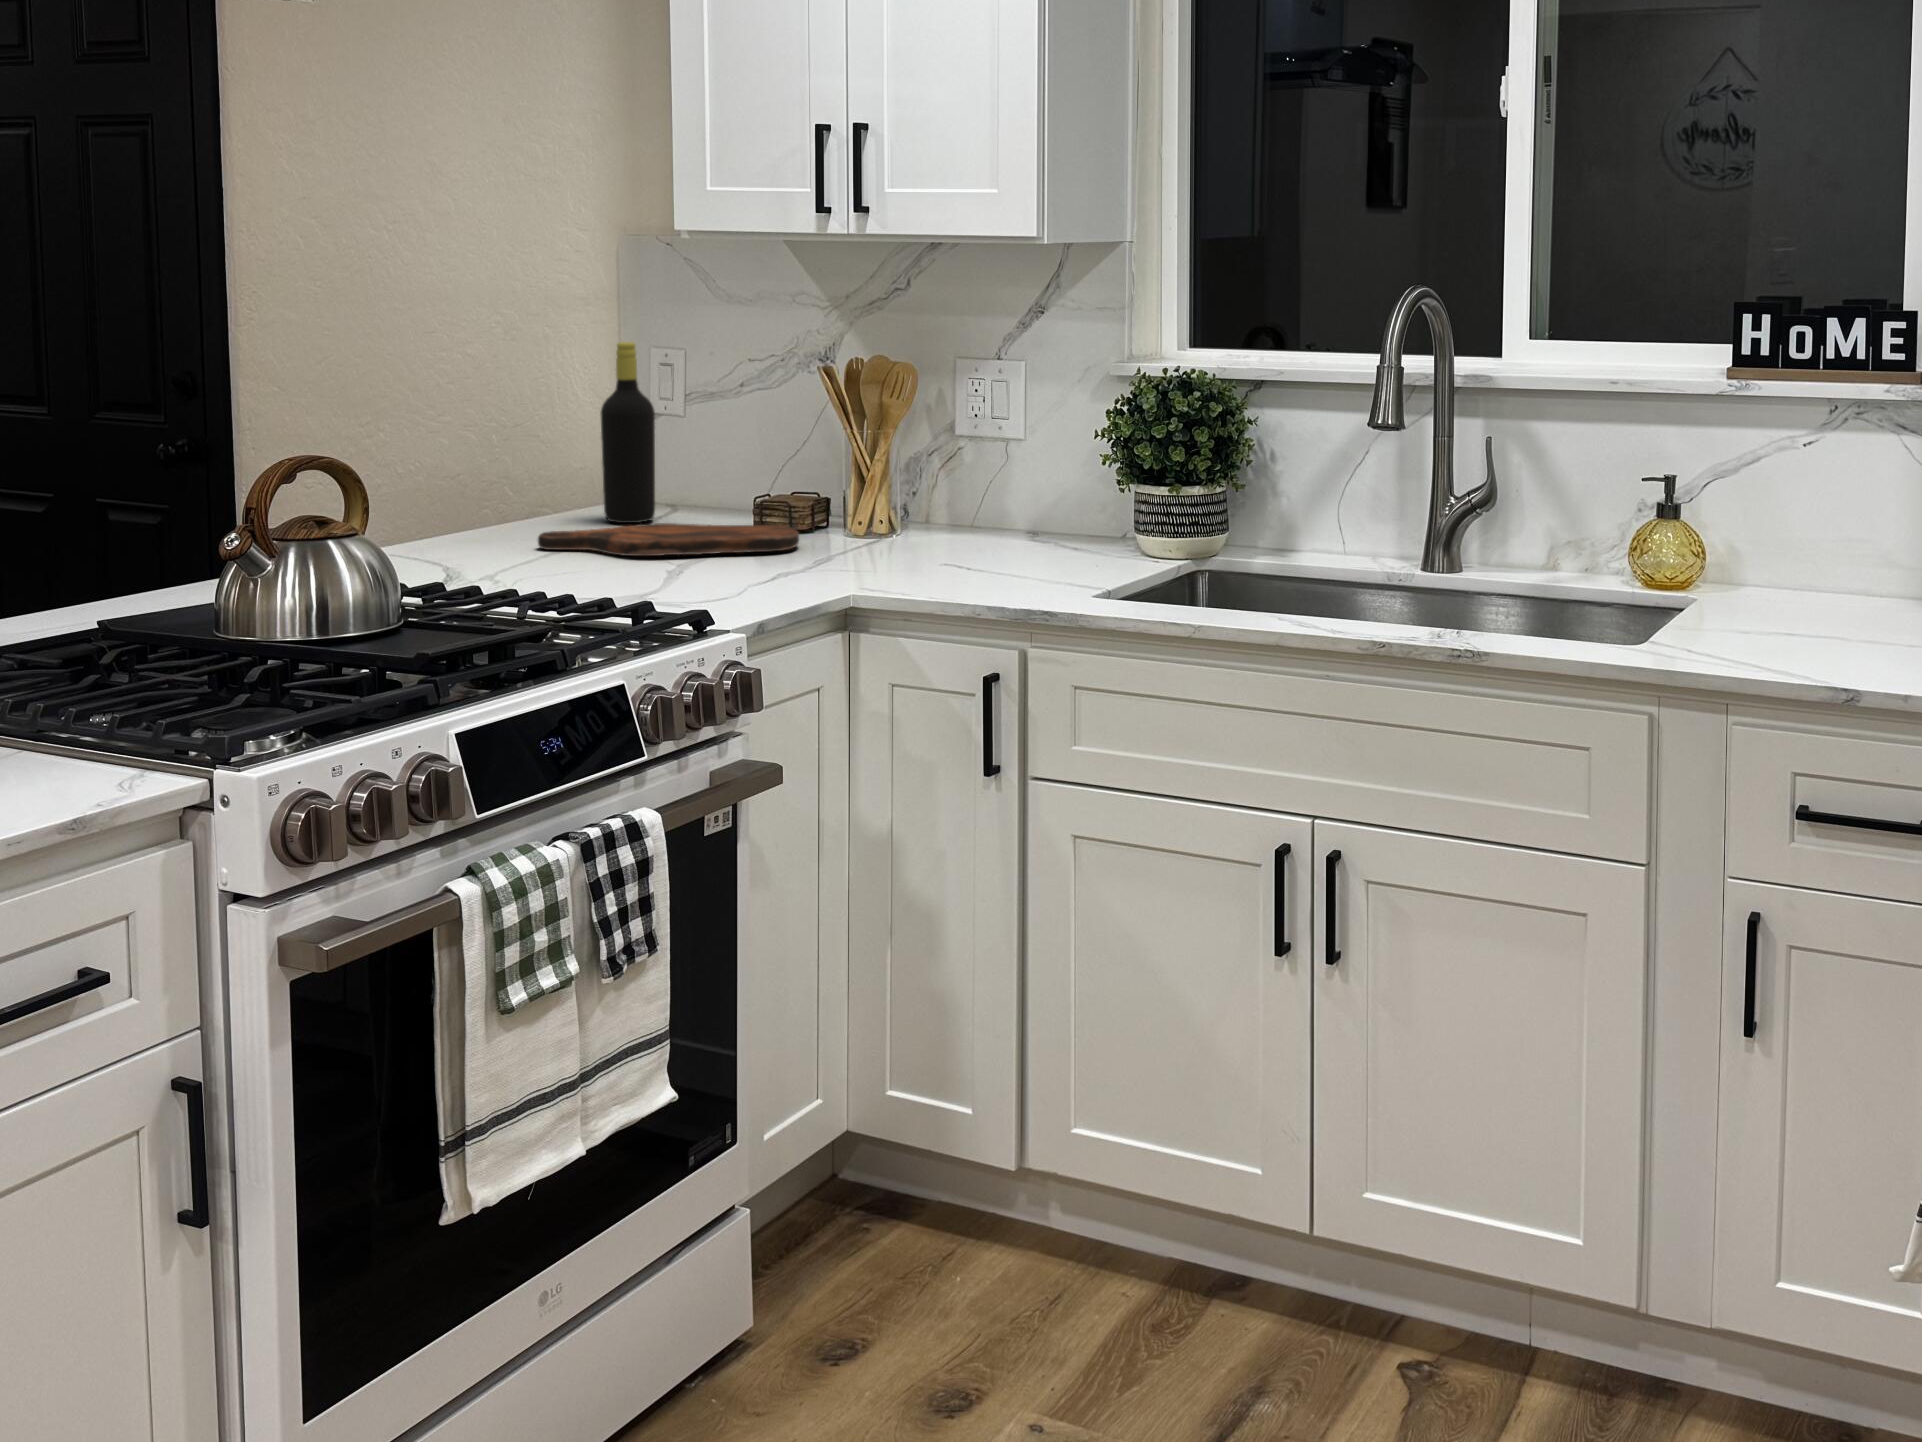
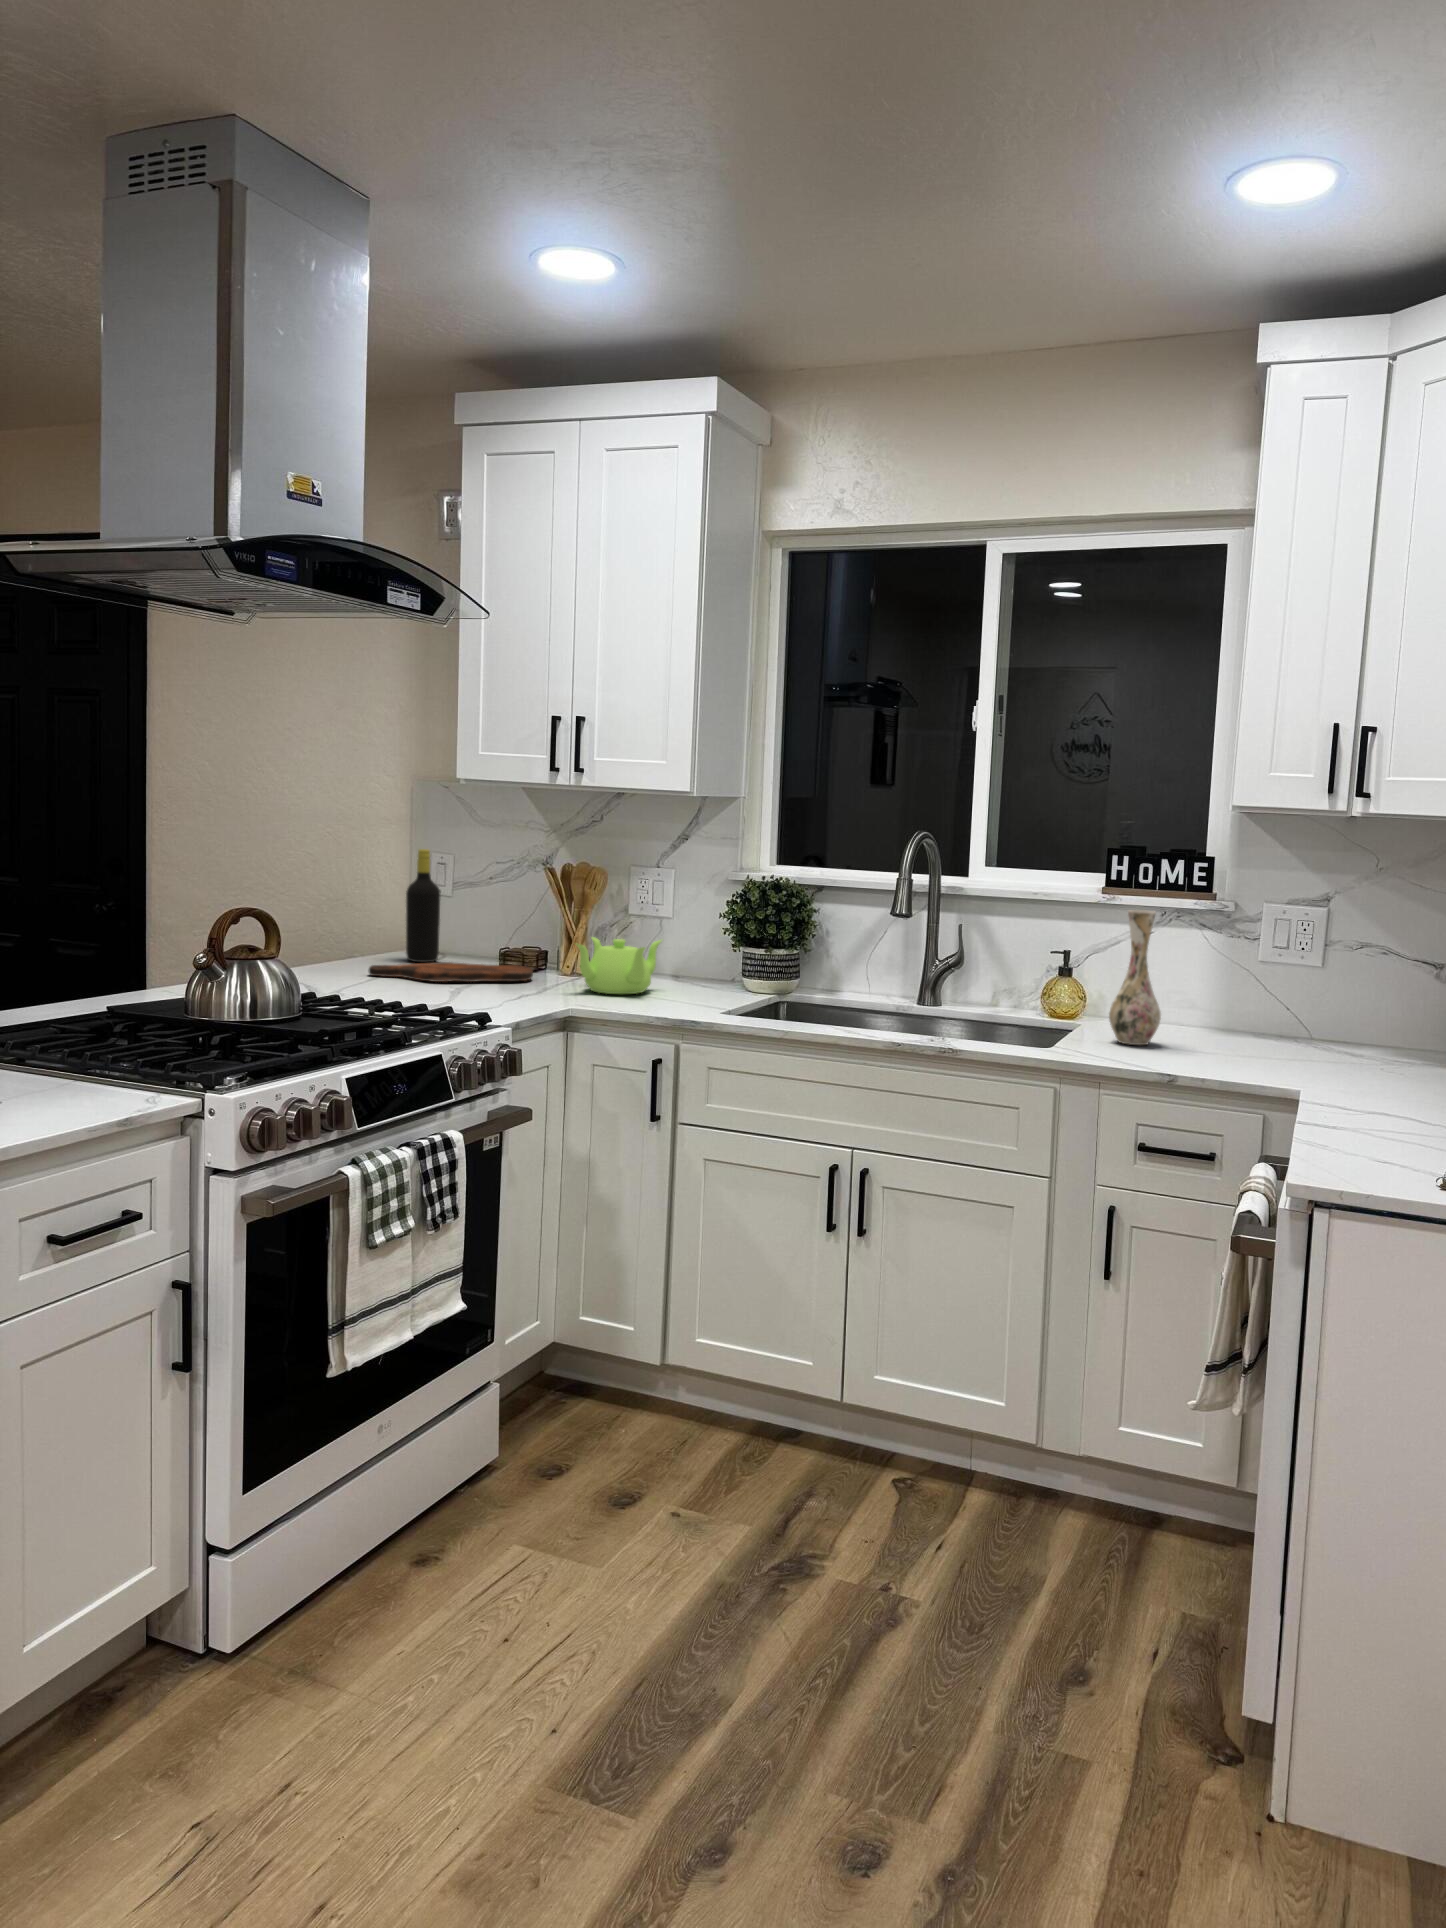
vase: none [1742,407,1830,634] -> present [1109,910,1161,1045]
teapot: none [858,476,1005,569] -> present [577,937,662,994]

